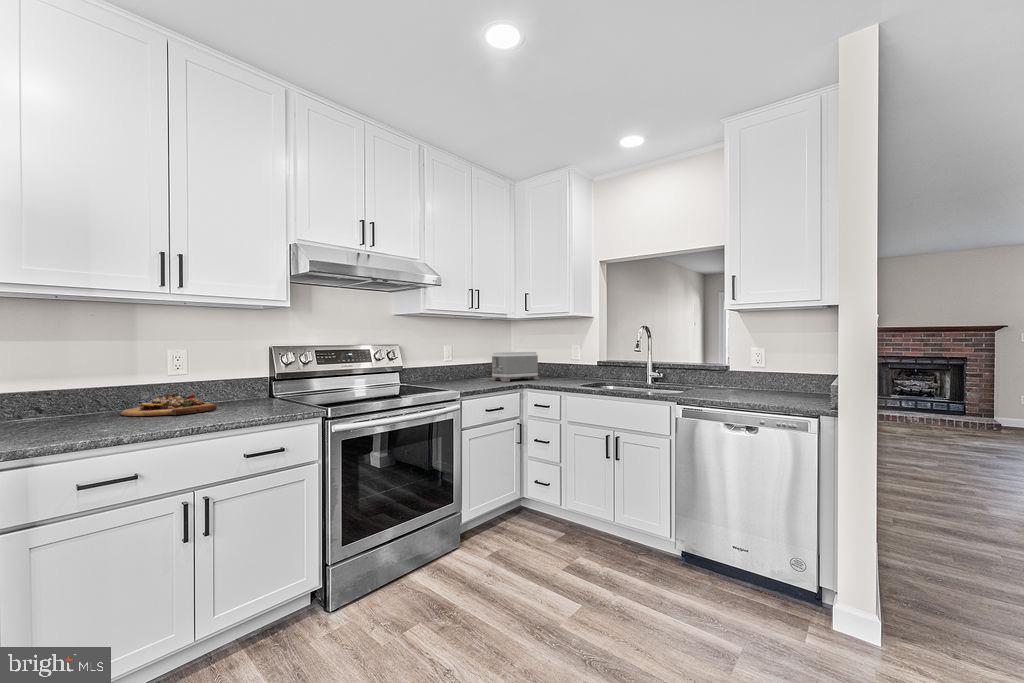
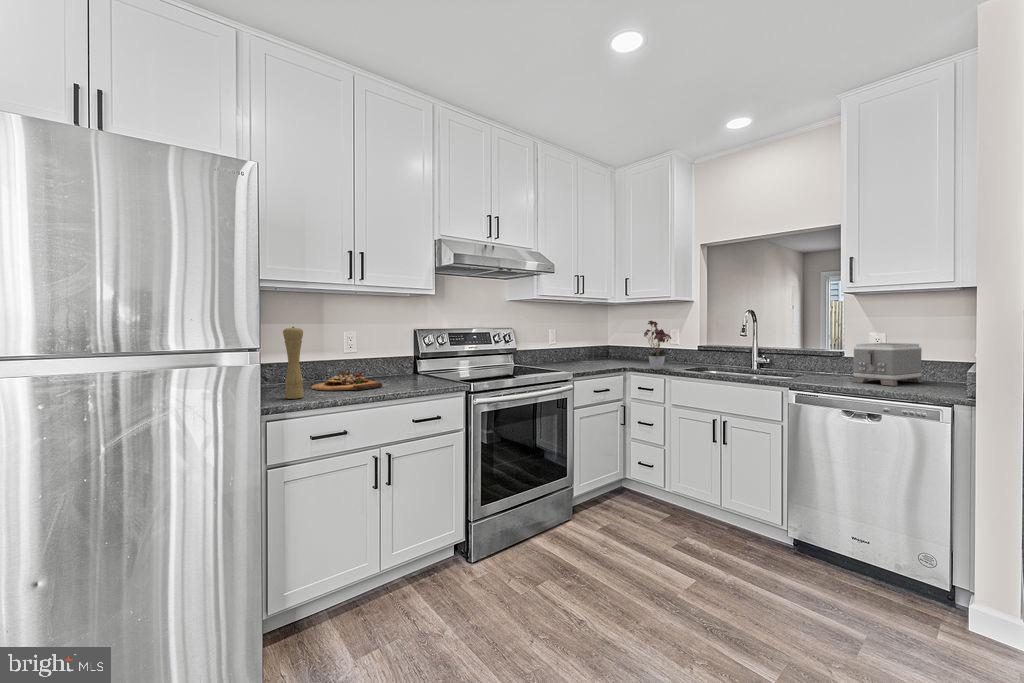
flower arrangement: none [537,332,567,385] -> present [644,320,671,370]
pepper mill: none [59,338,92,428] -> present [283,327,304,399]
toaster: present [491,352,539,382] -> present [851,343,923,386]

